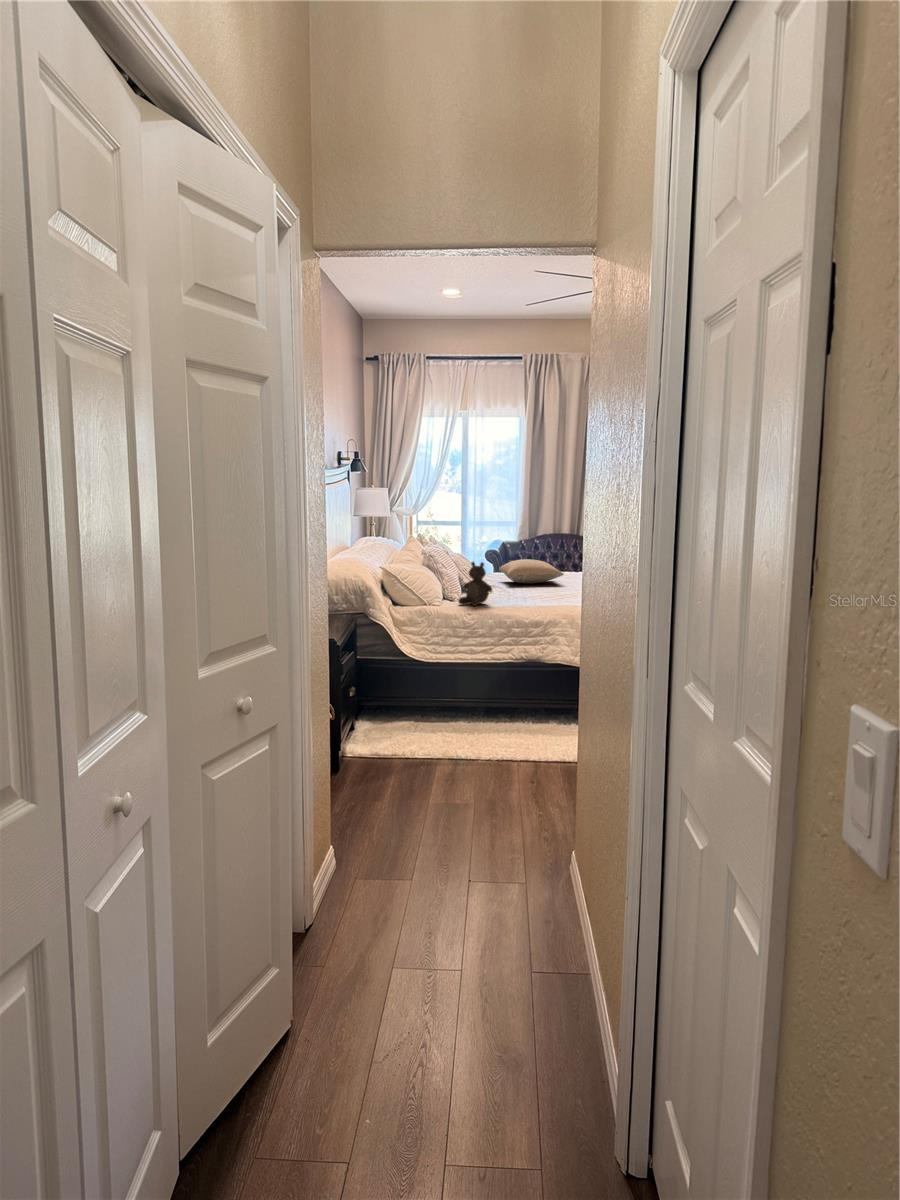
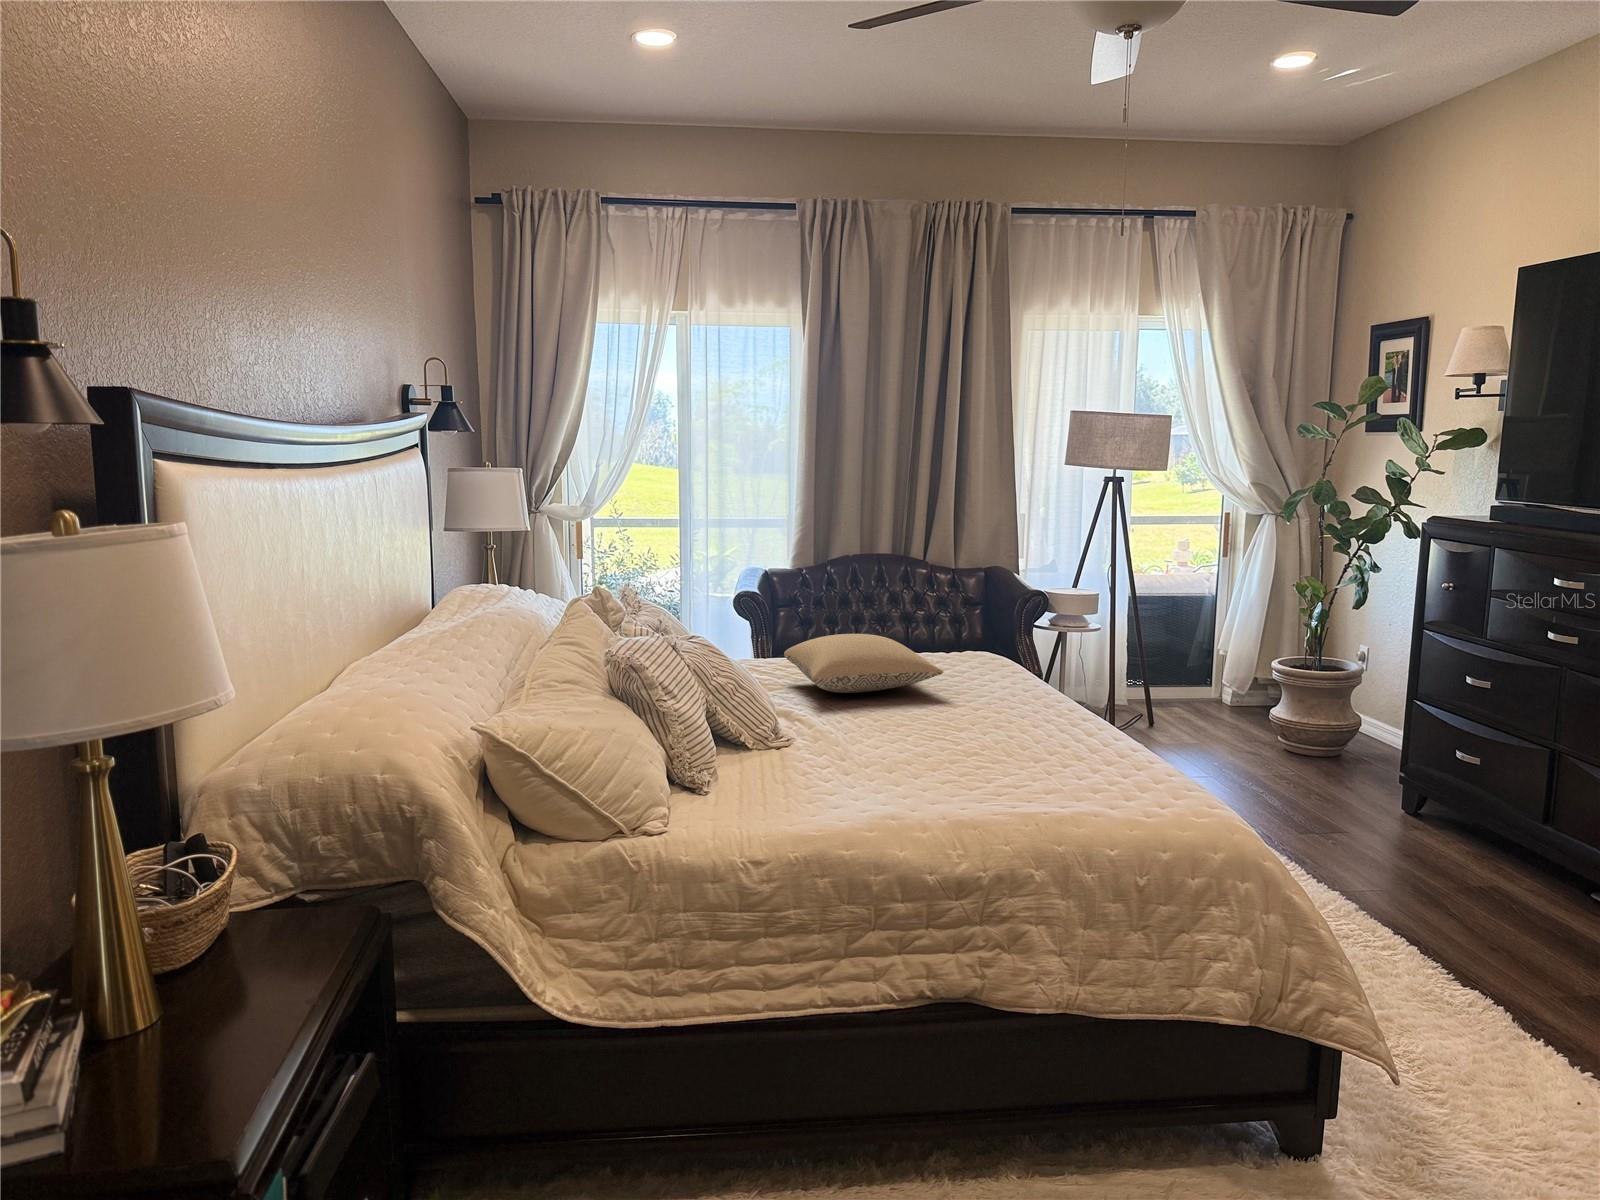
stuffed bear: present [458,562,492,606] -> none [715,689,813,826]

